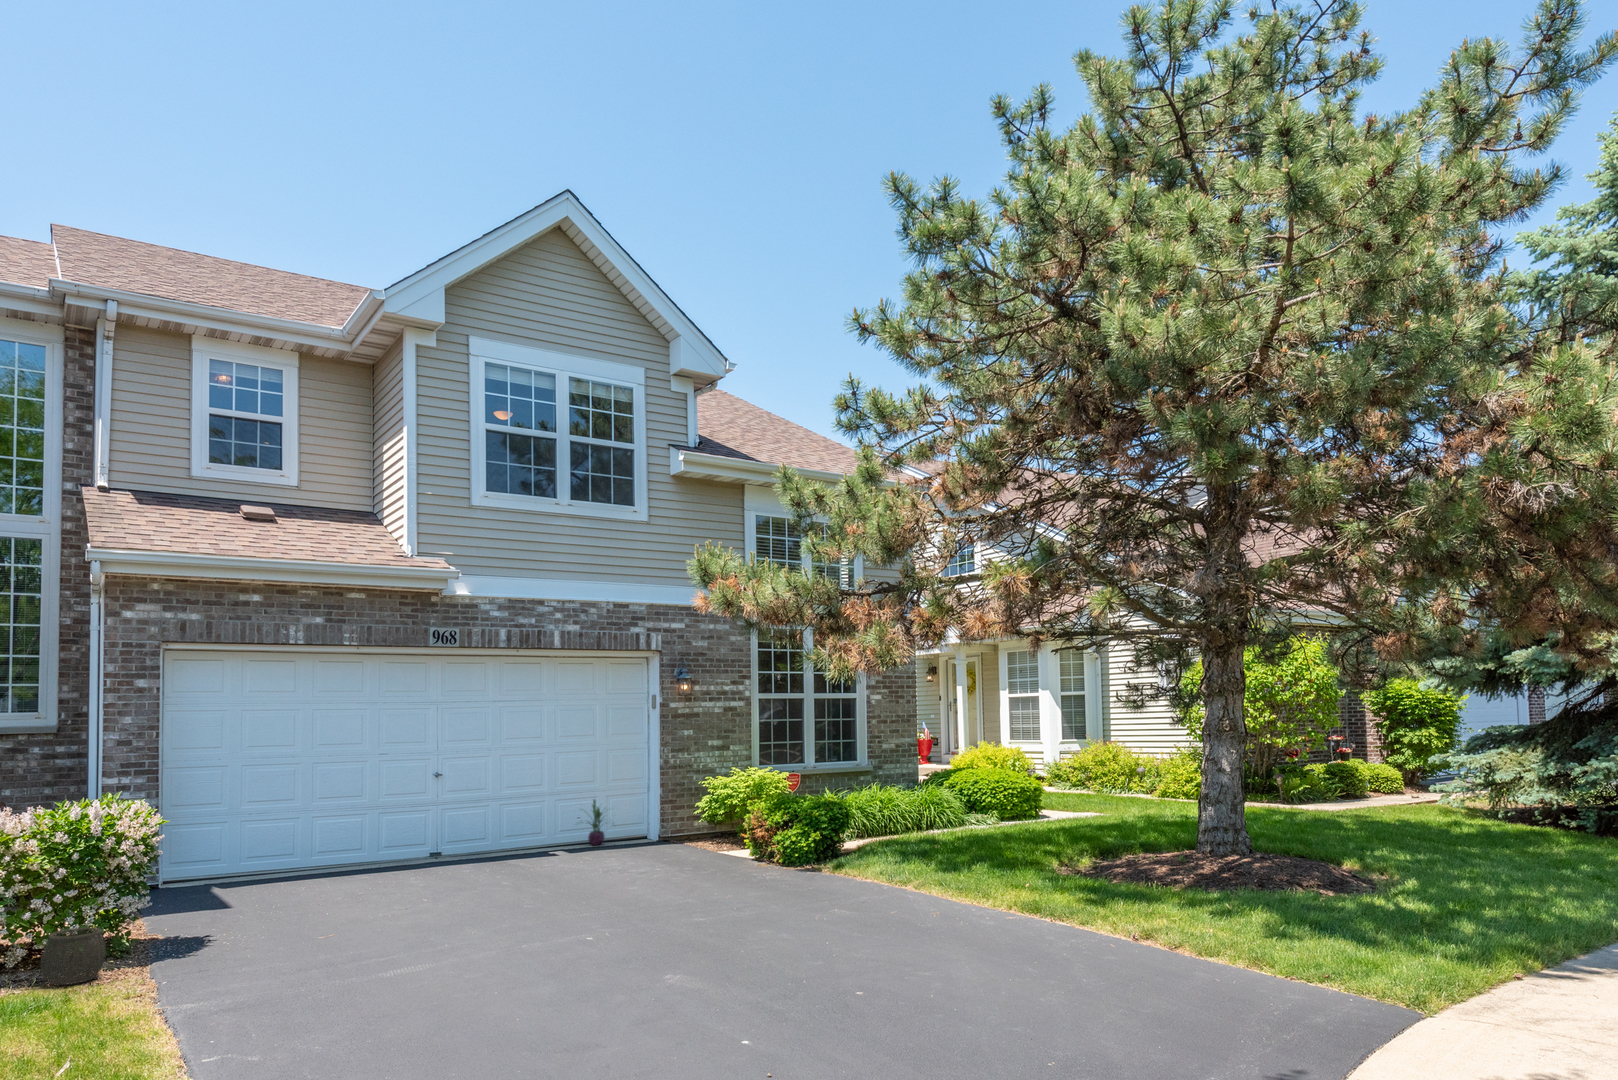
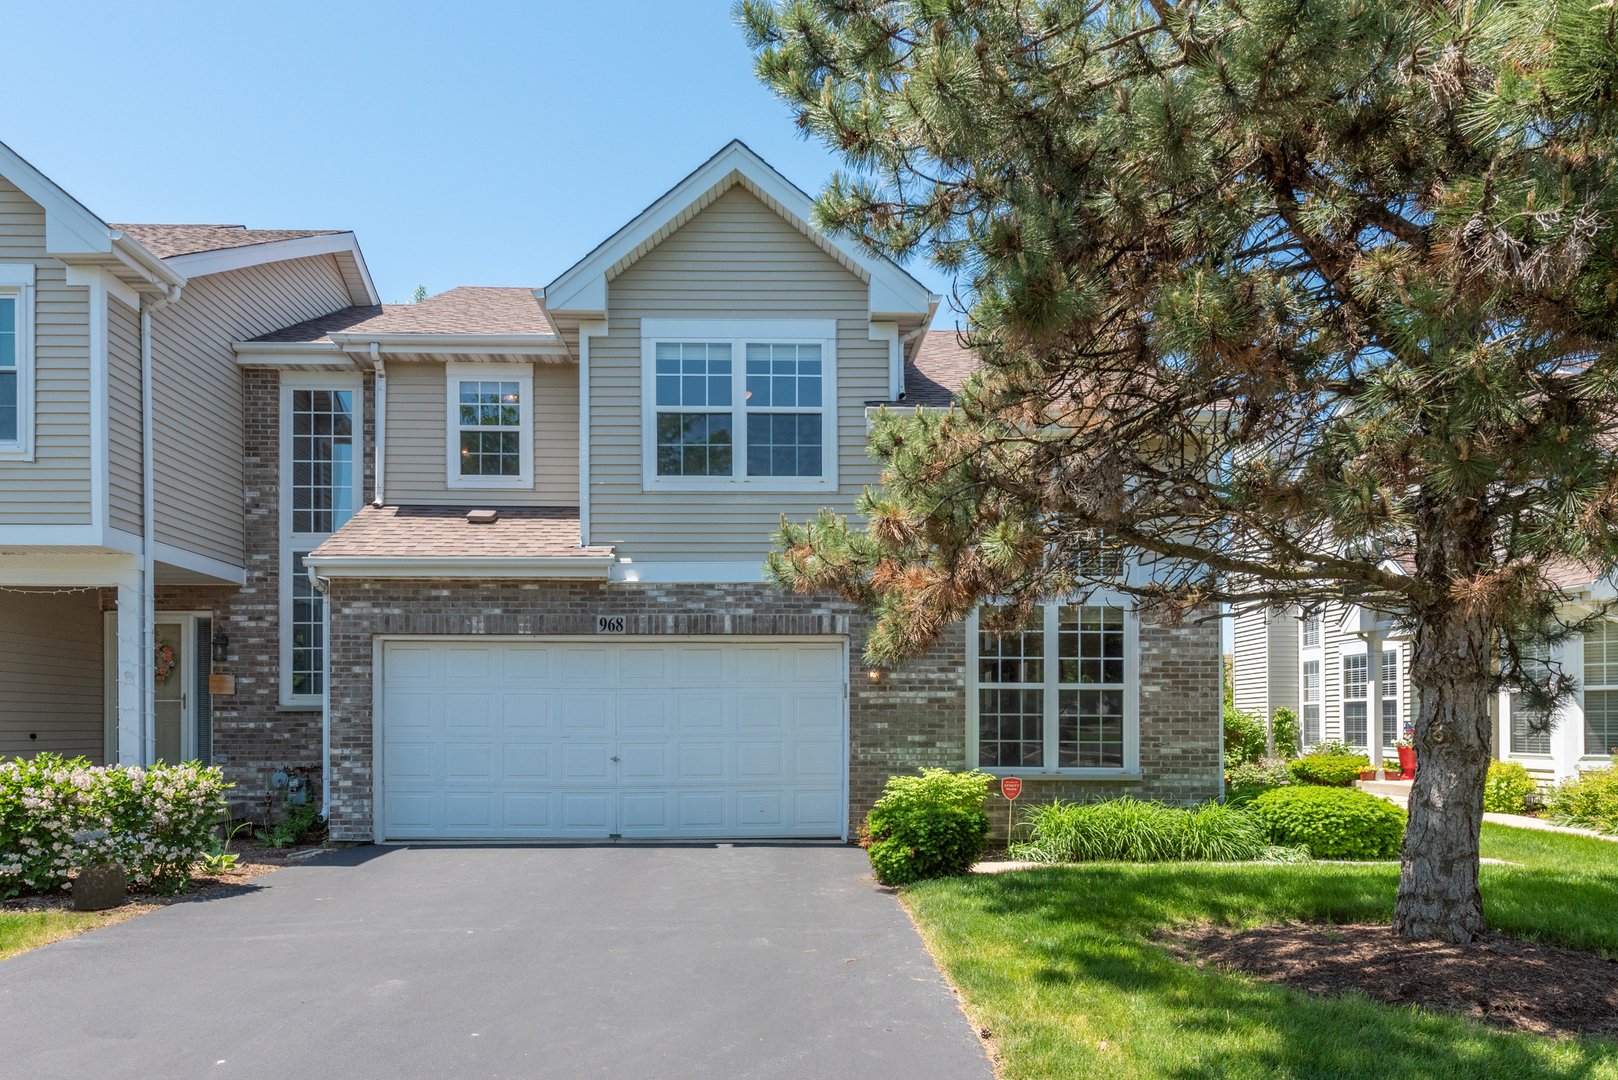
decorative plant: present [588,800,604,845] -> none [739,790,792,839]

